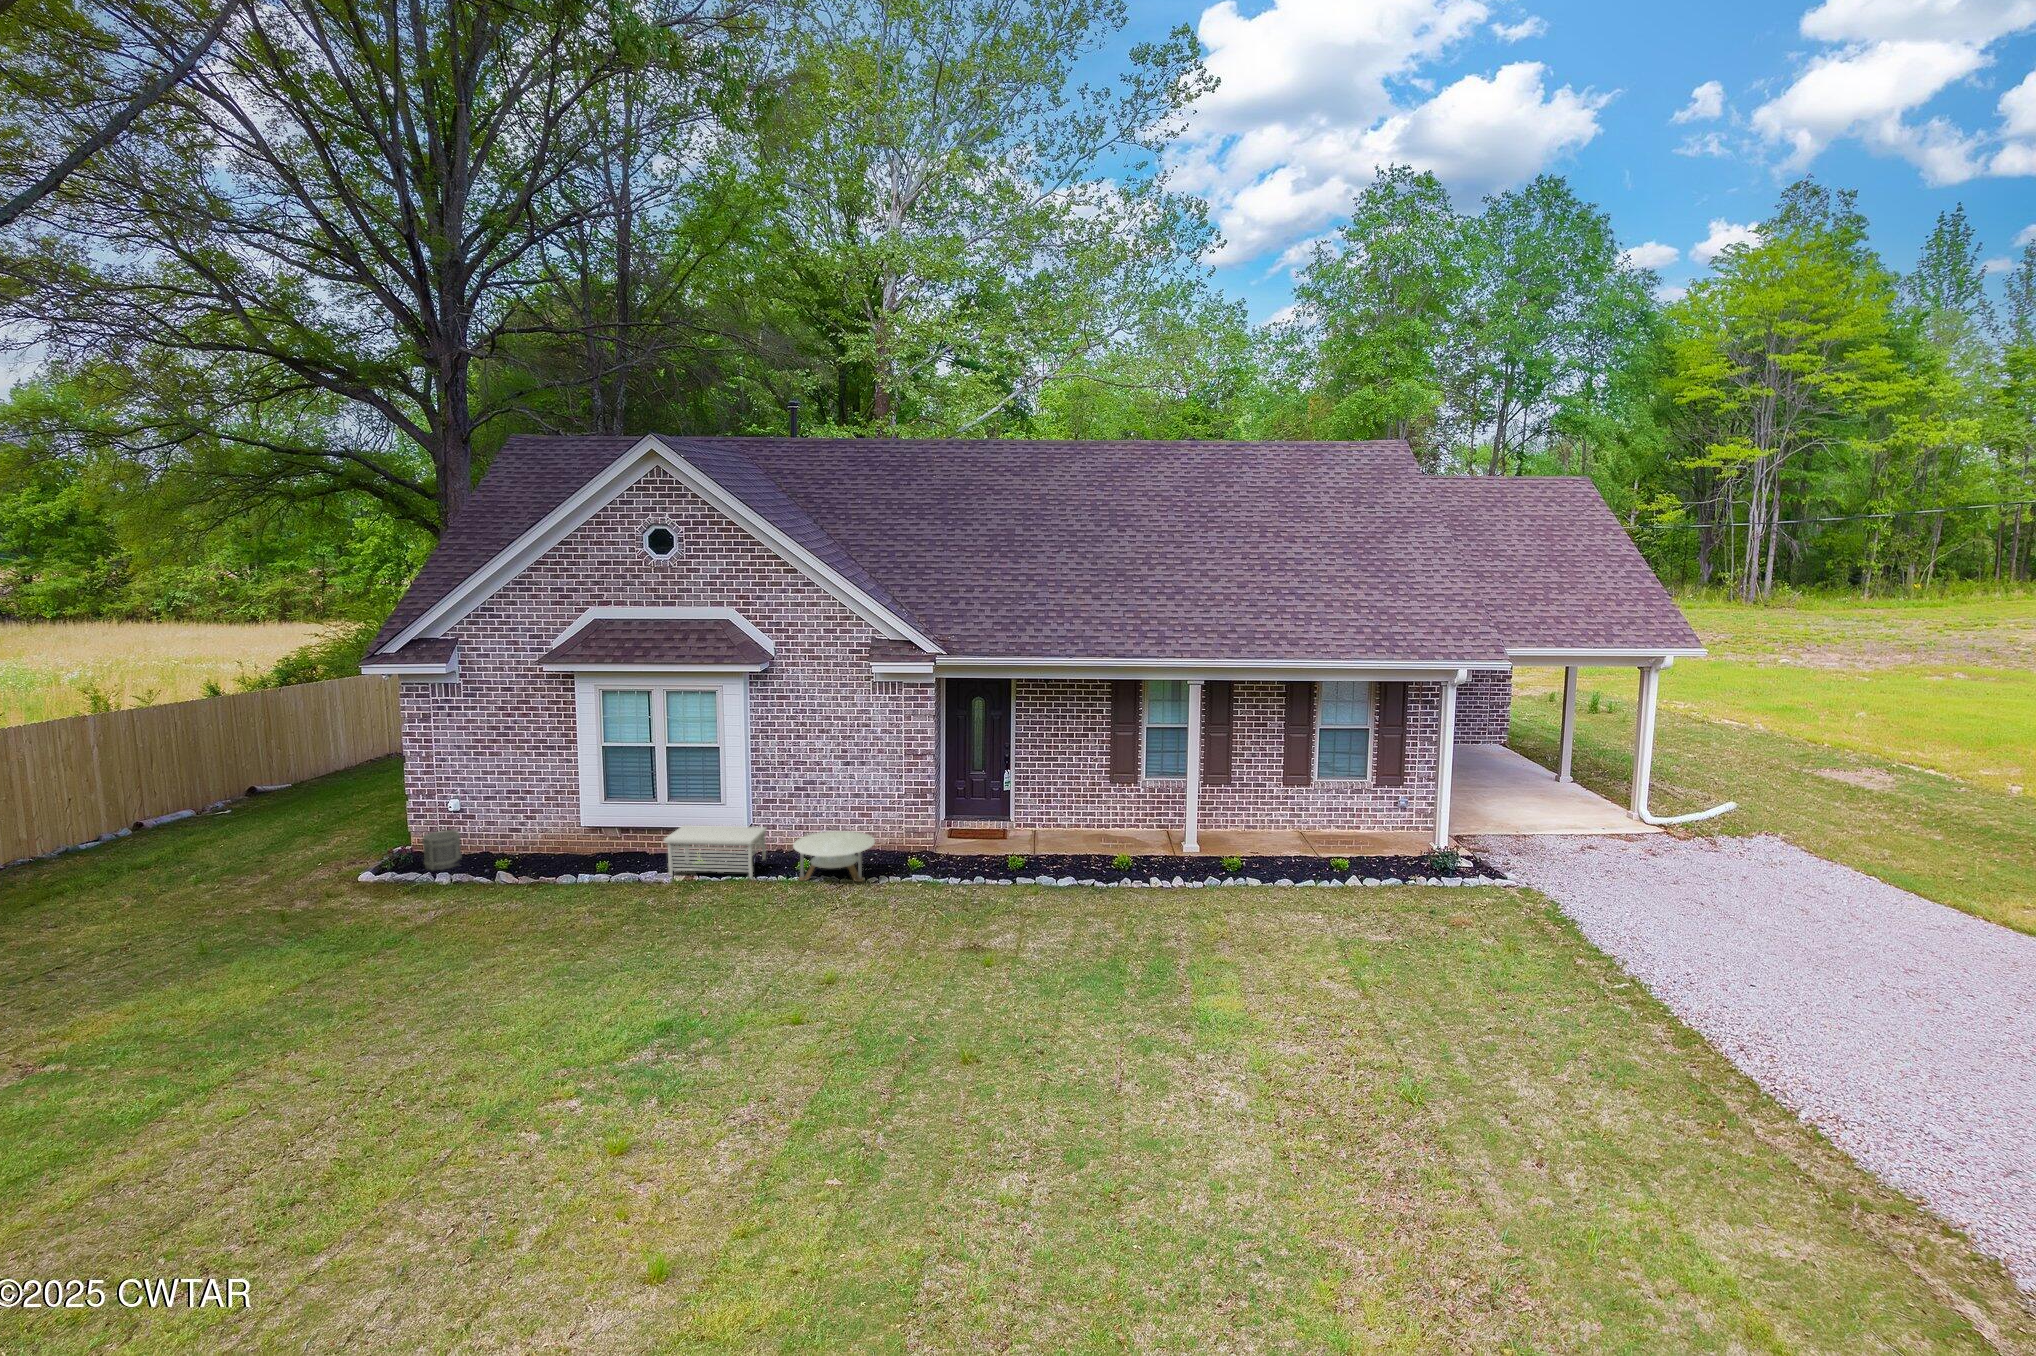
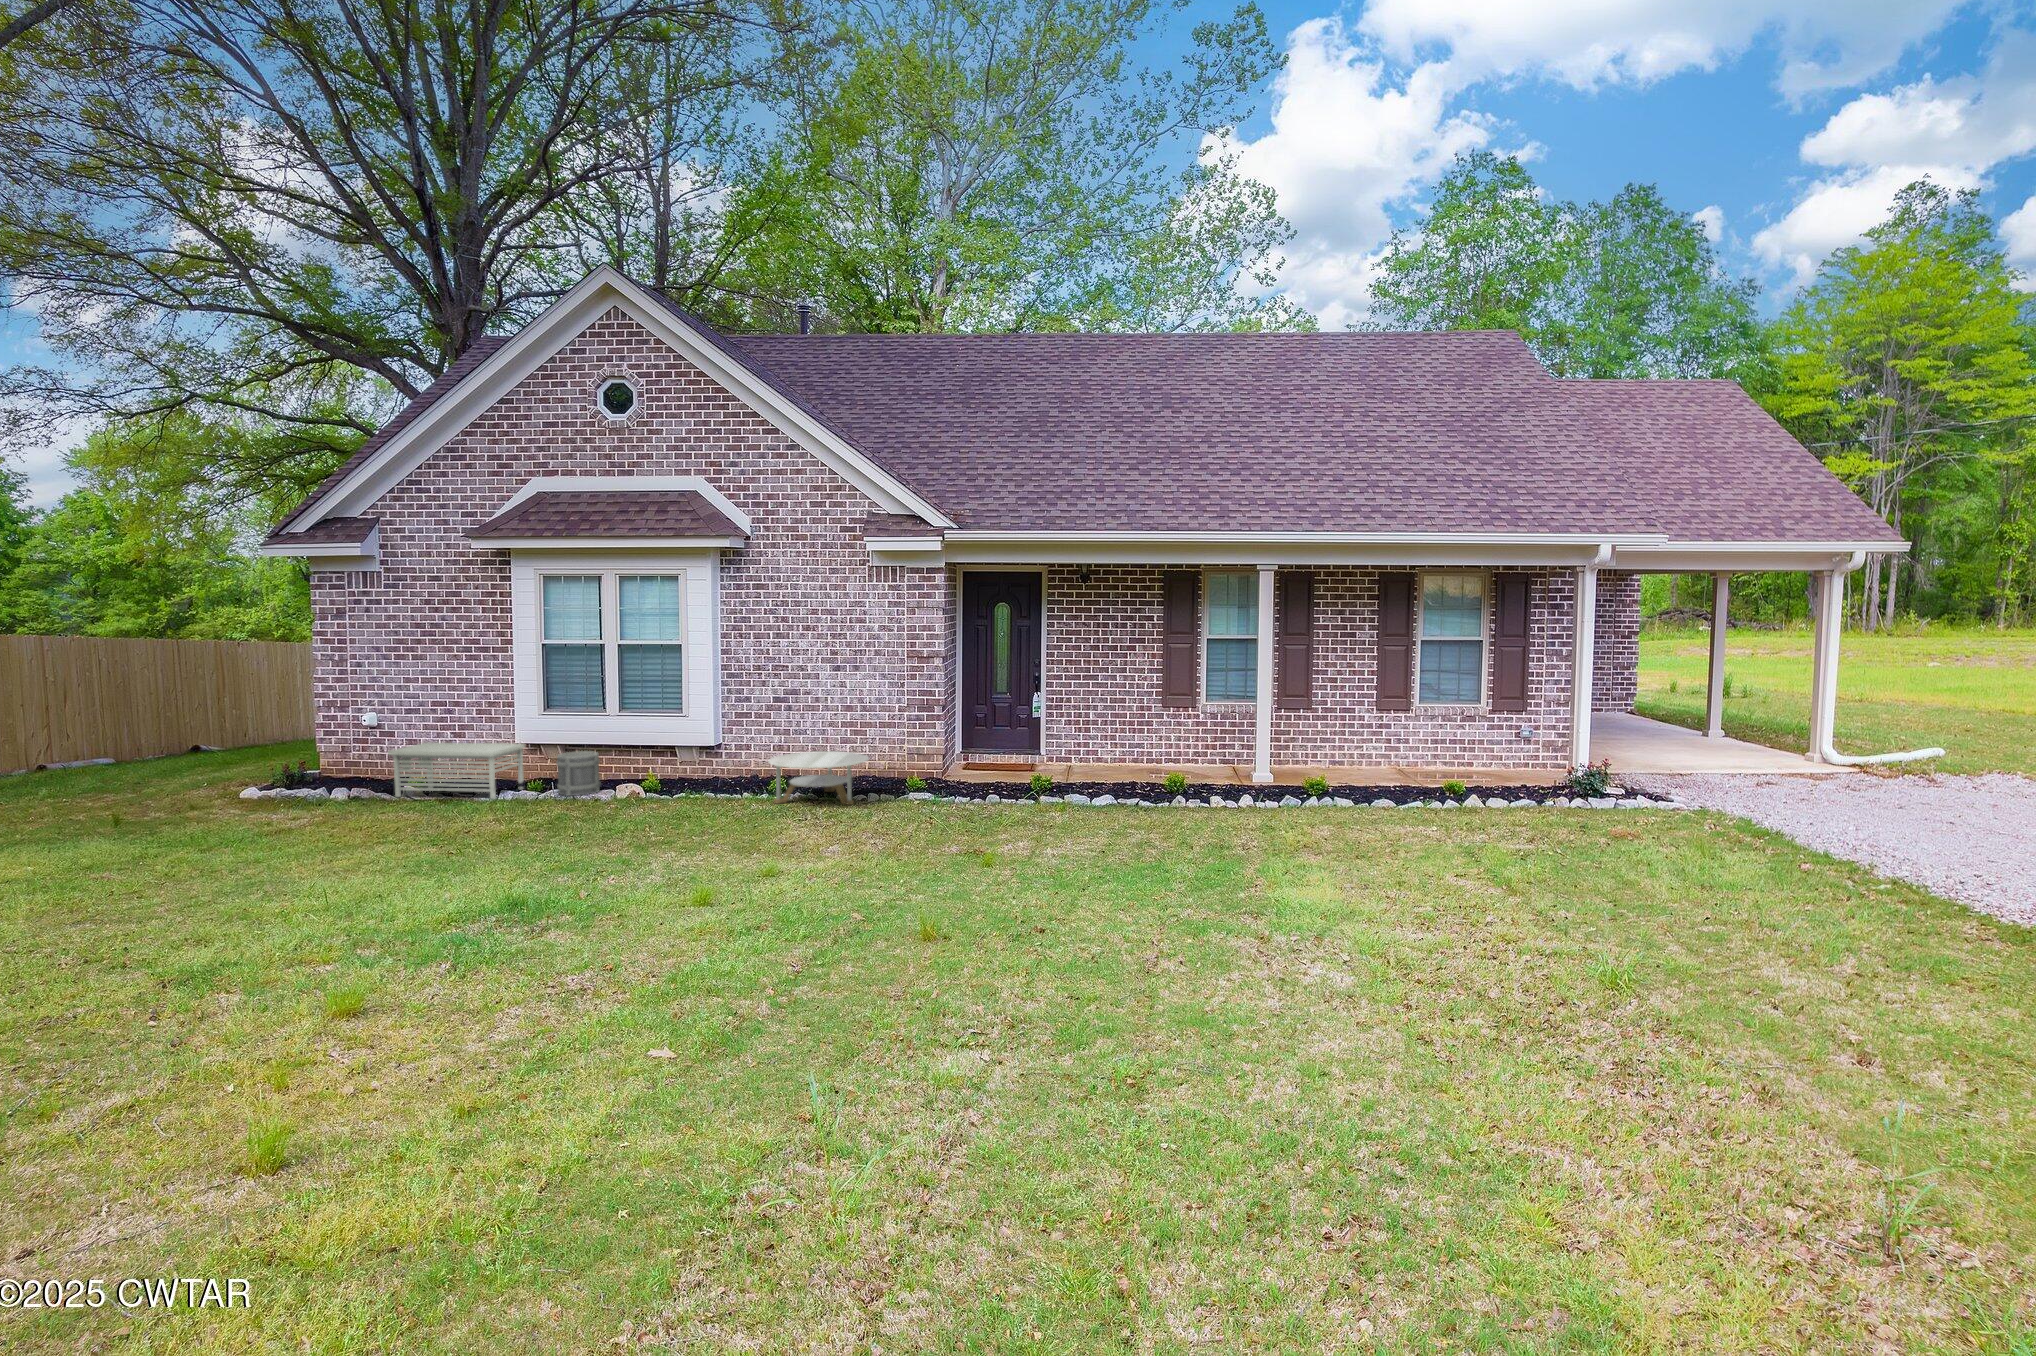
storage bench: present [664,825,767,878] -> present [388,743,525,799]
bucket: present [422,830,462,870] -> present [556,751,601,796]

